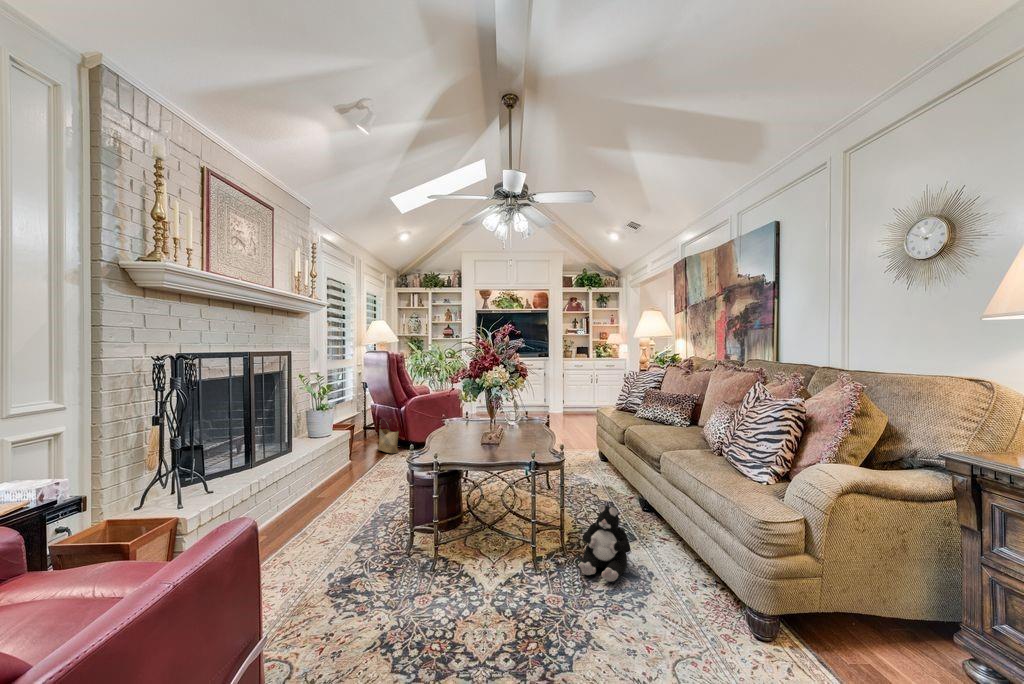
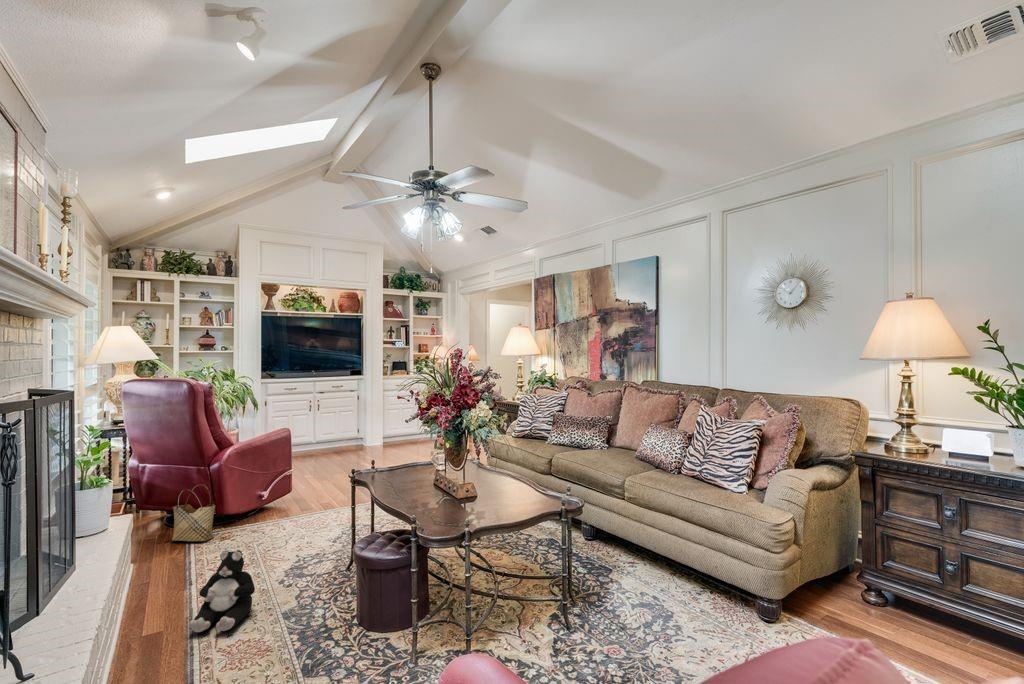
plush toy: present [579,504,630,582] -> present [189,550,255,632]

